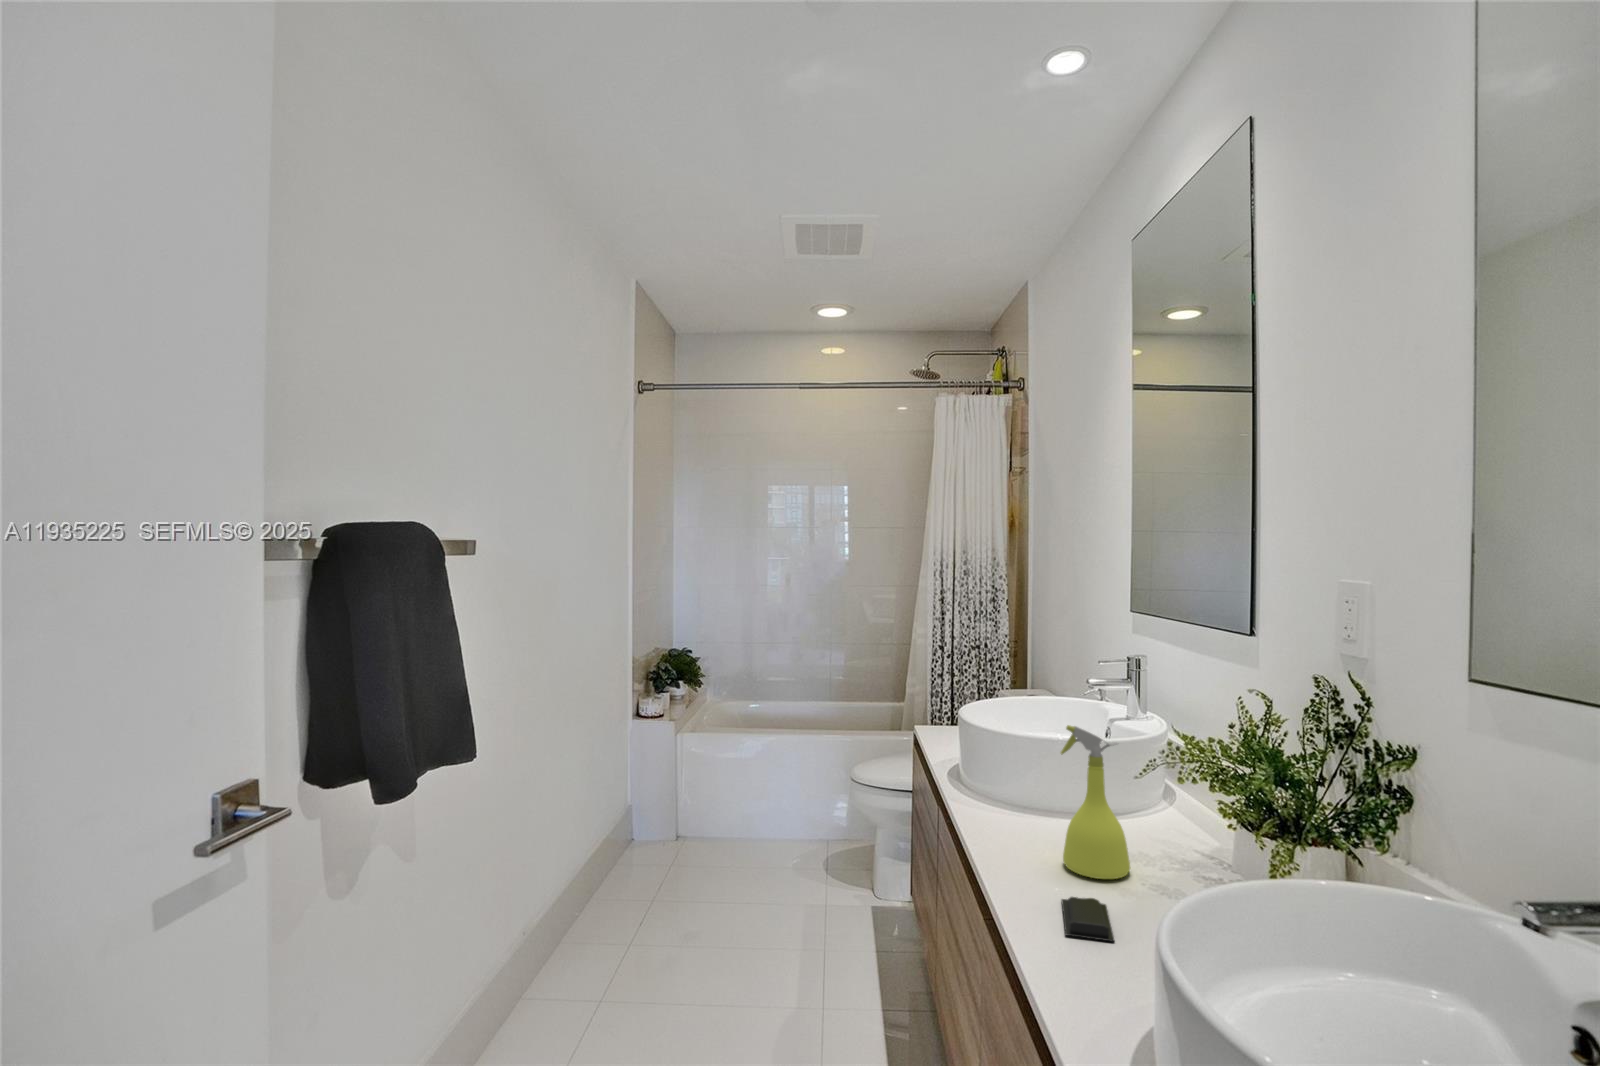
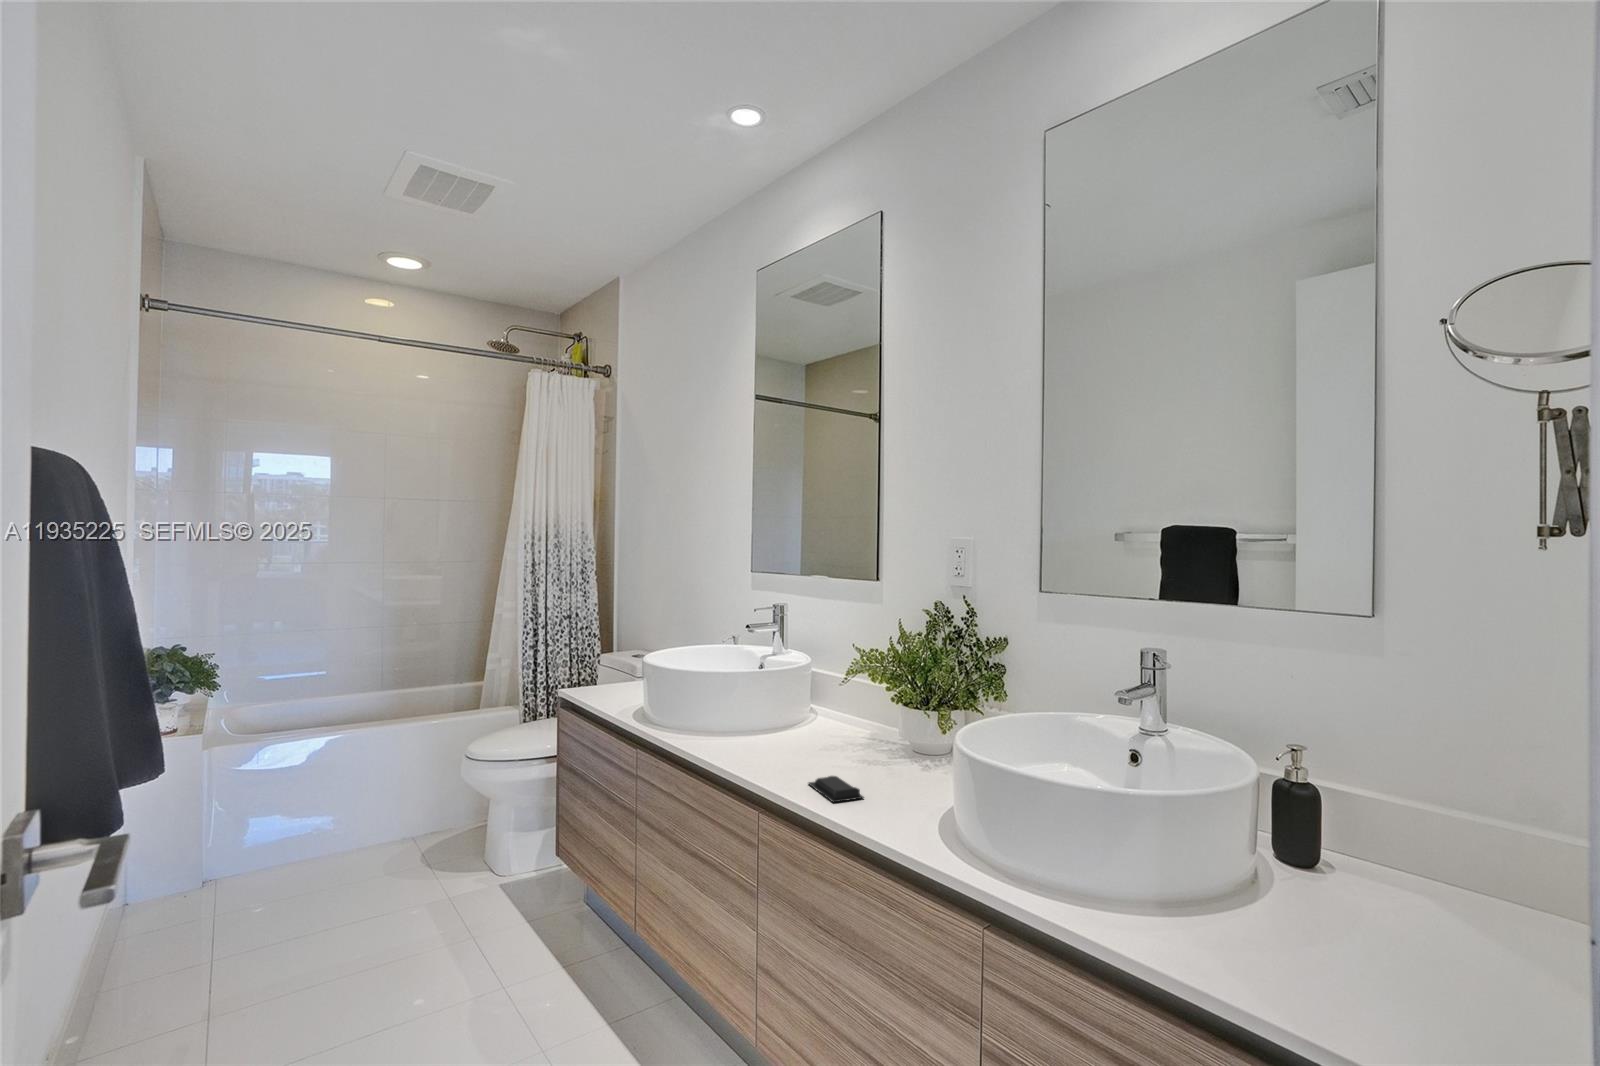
spray bottle: present [1061,725,1130,879] -> none [783,651,833,766]

